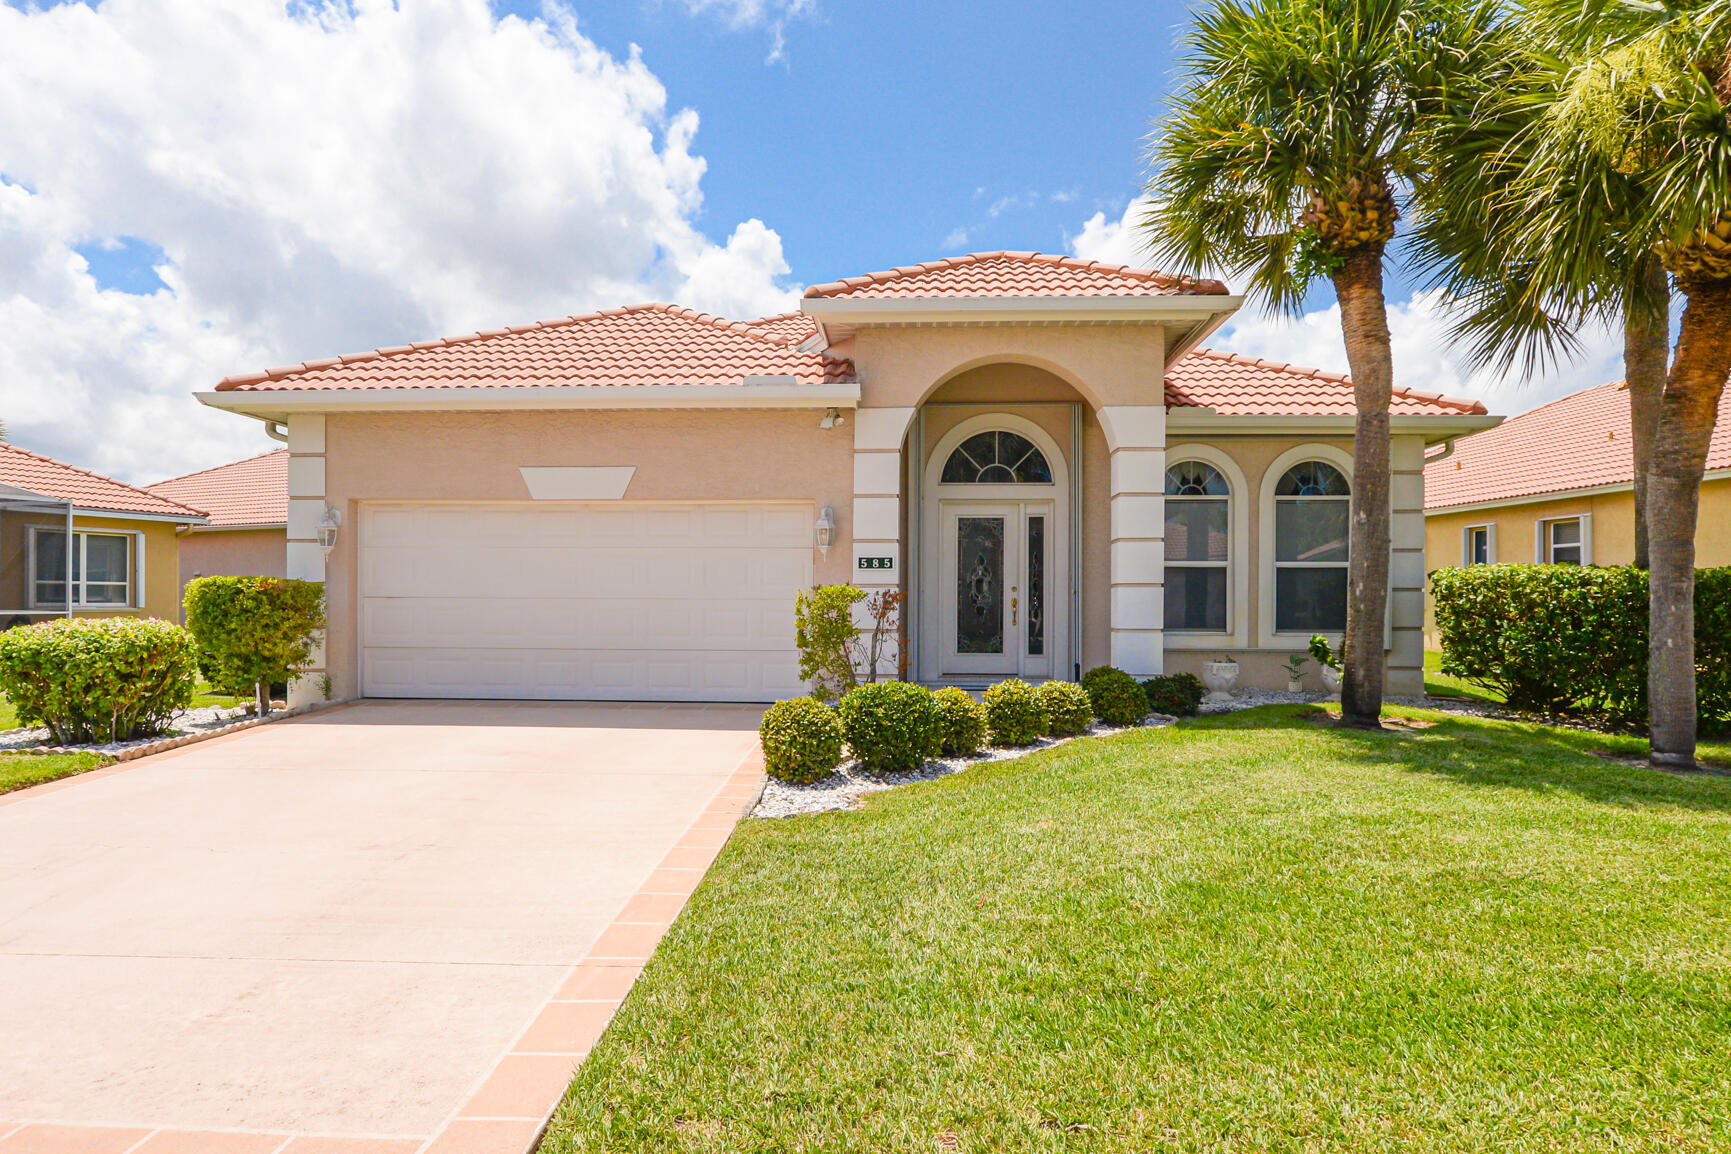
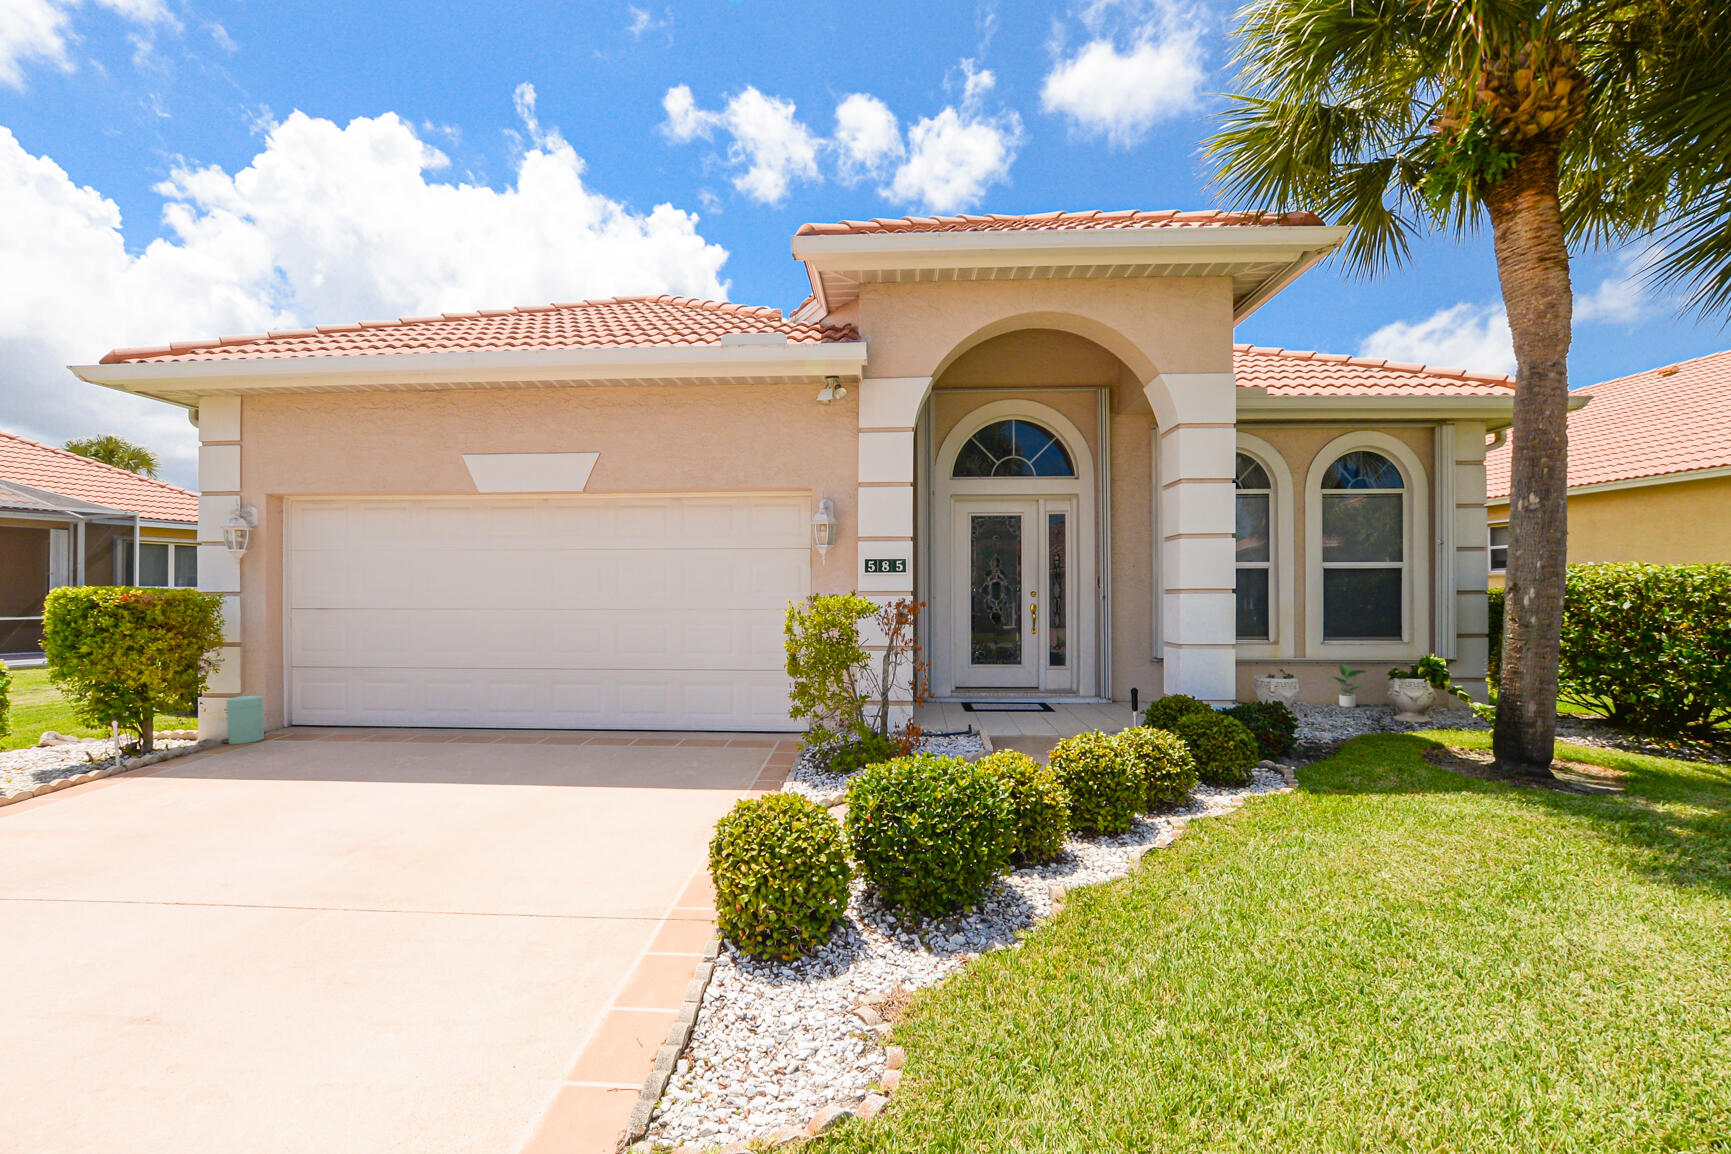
trash can: none [318,669,350,708] -> present [221,695,264,744]

